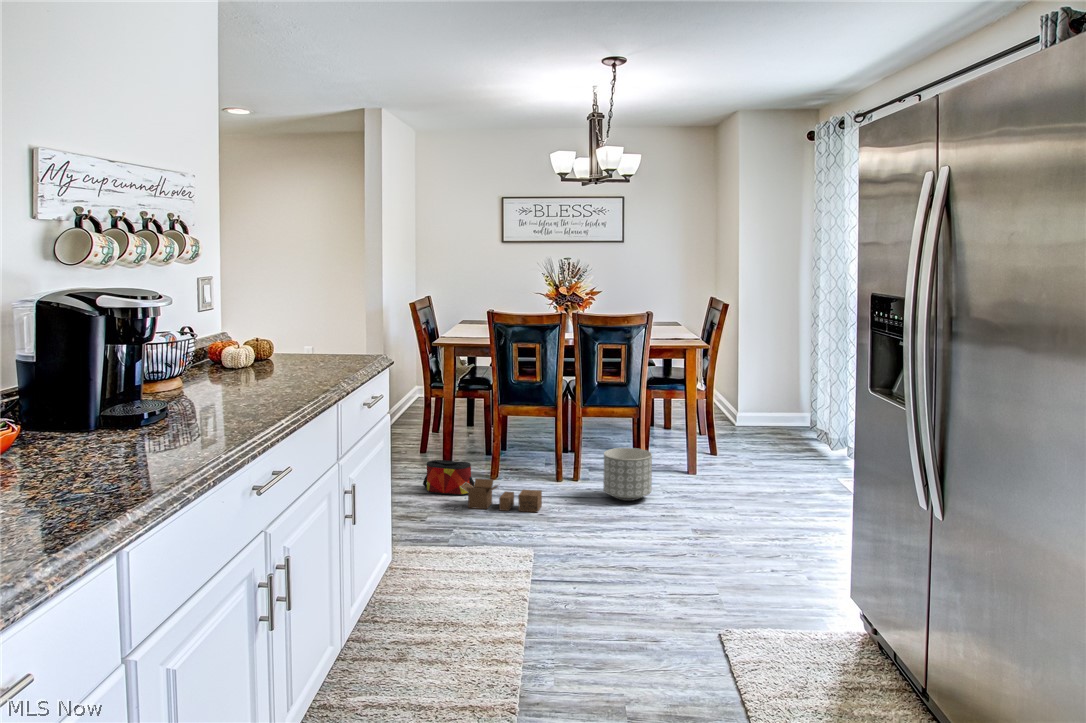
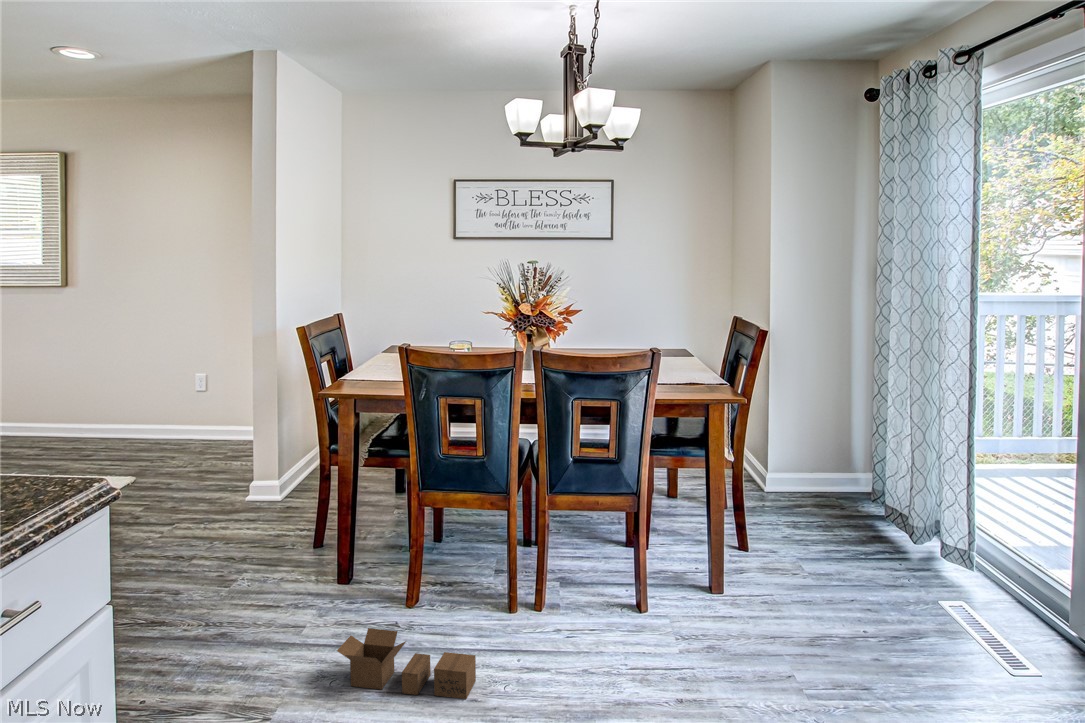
planter: present [603,448,652,501] -> none [580,570,660,665]
bag: present [423,460,474,495] -> none [291,585,373,650]

